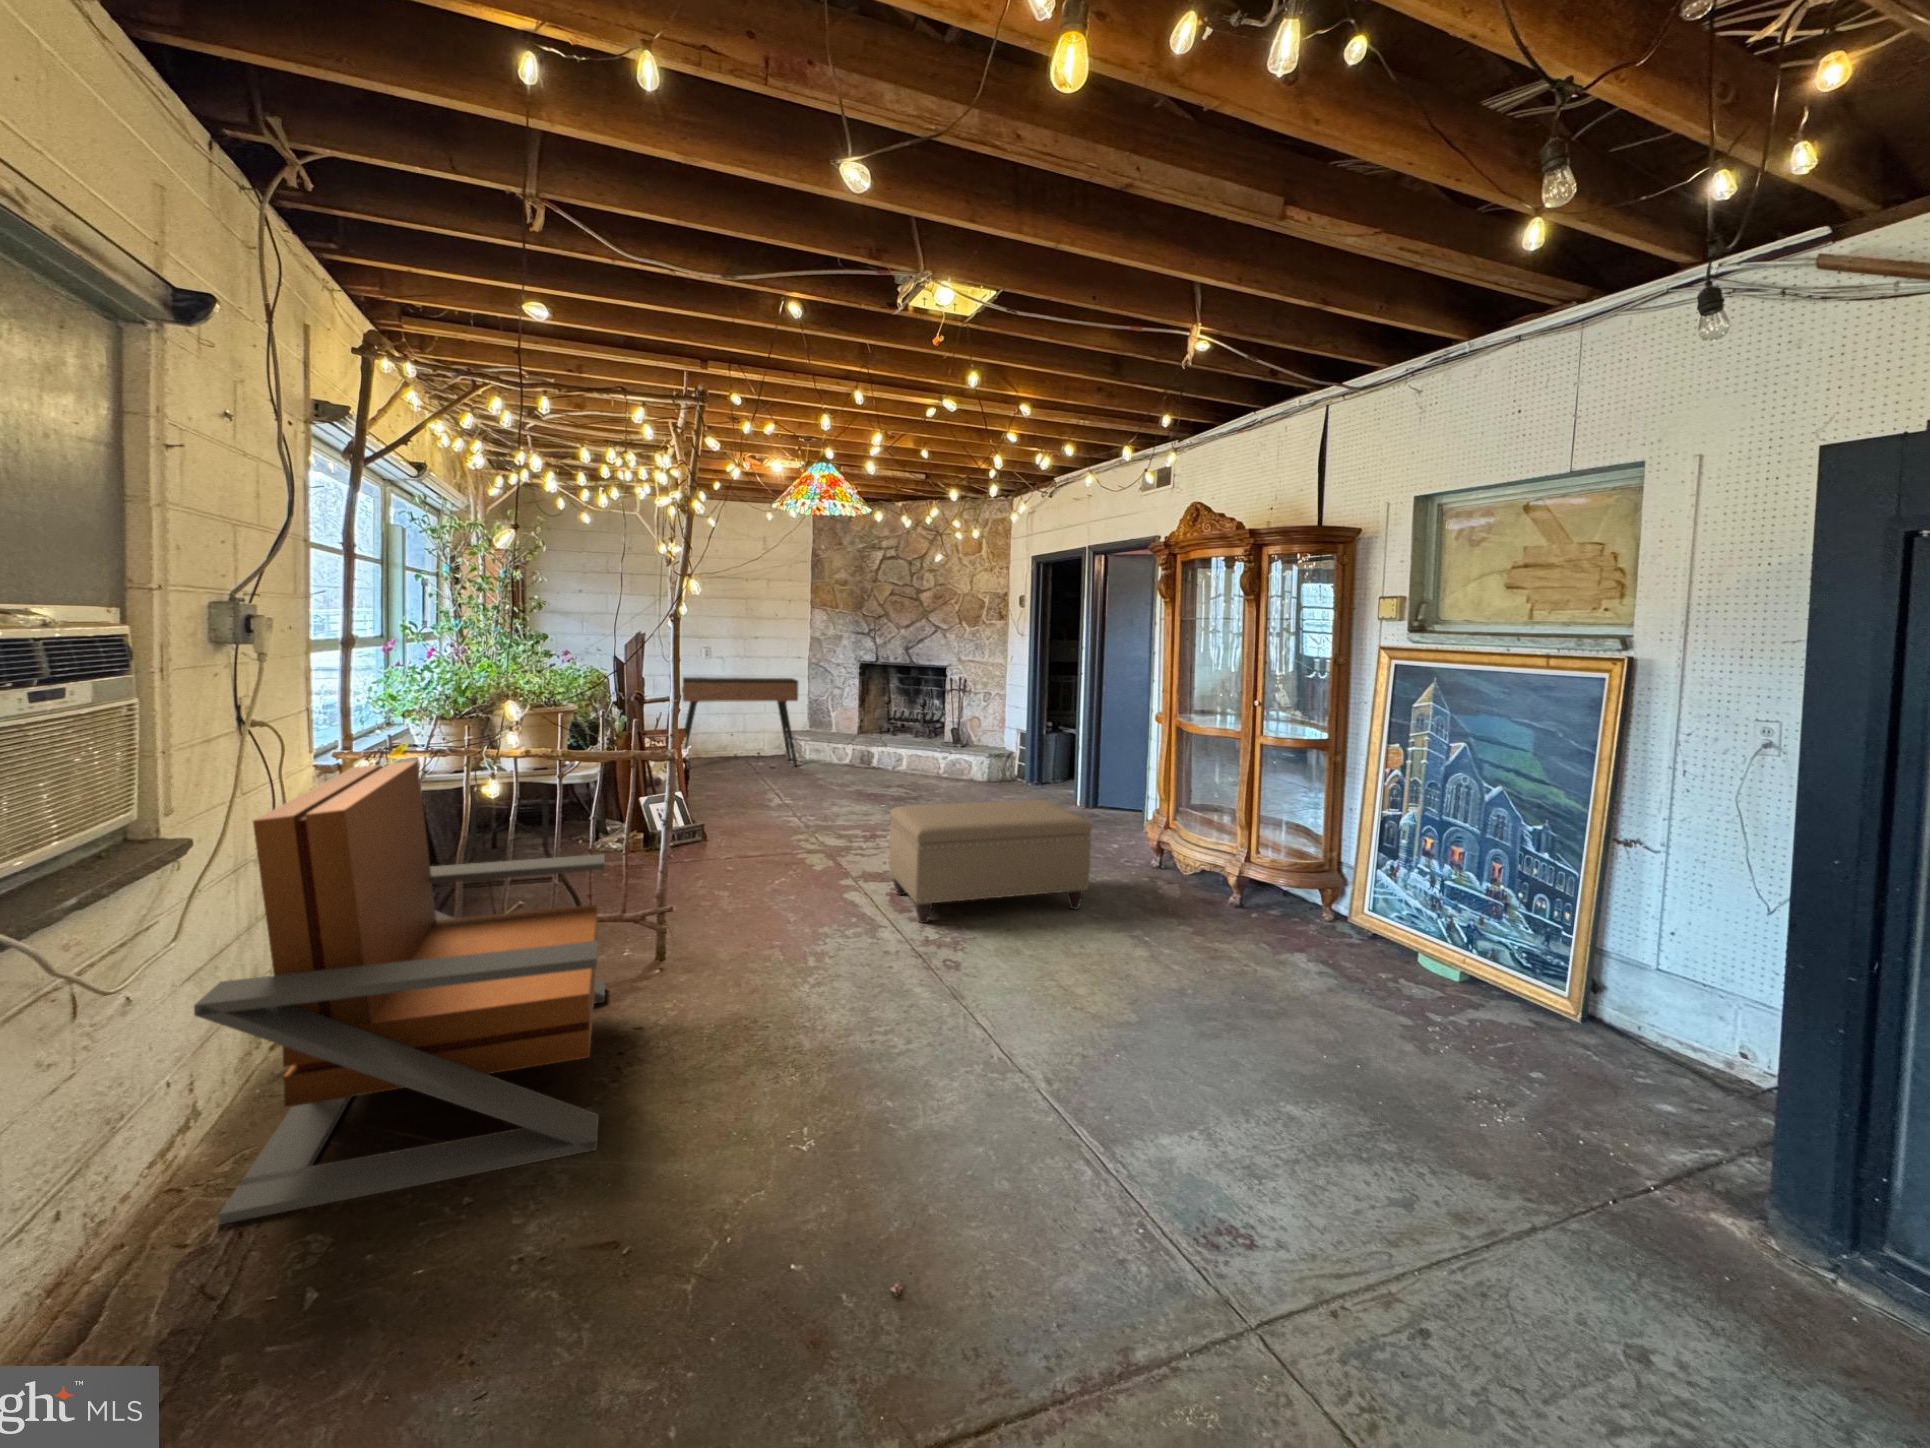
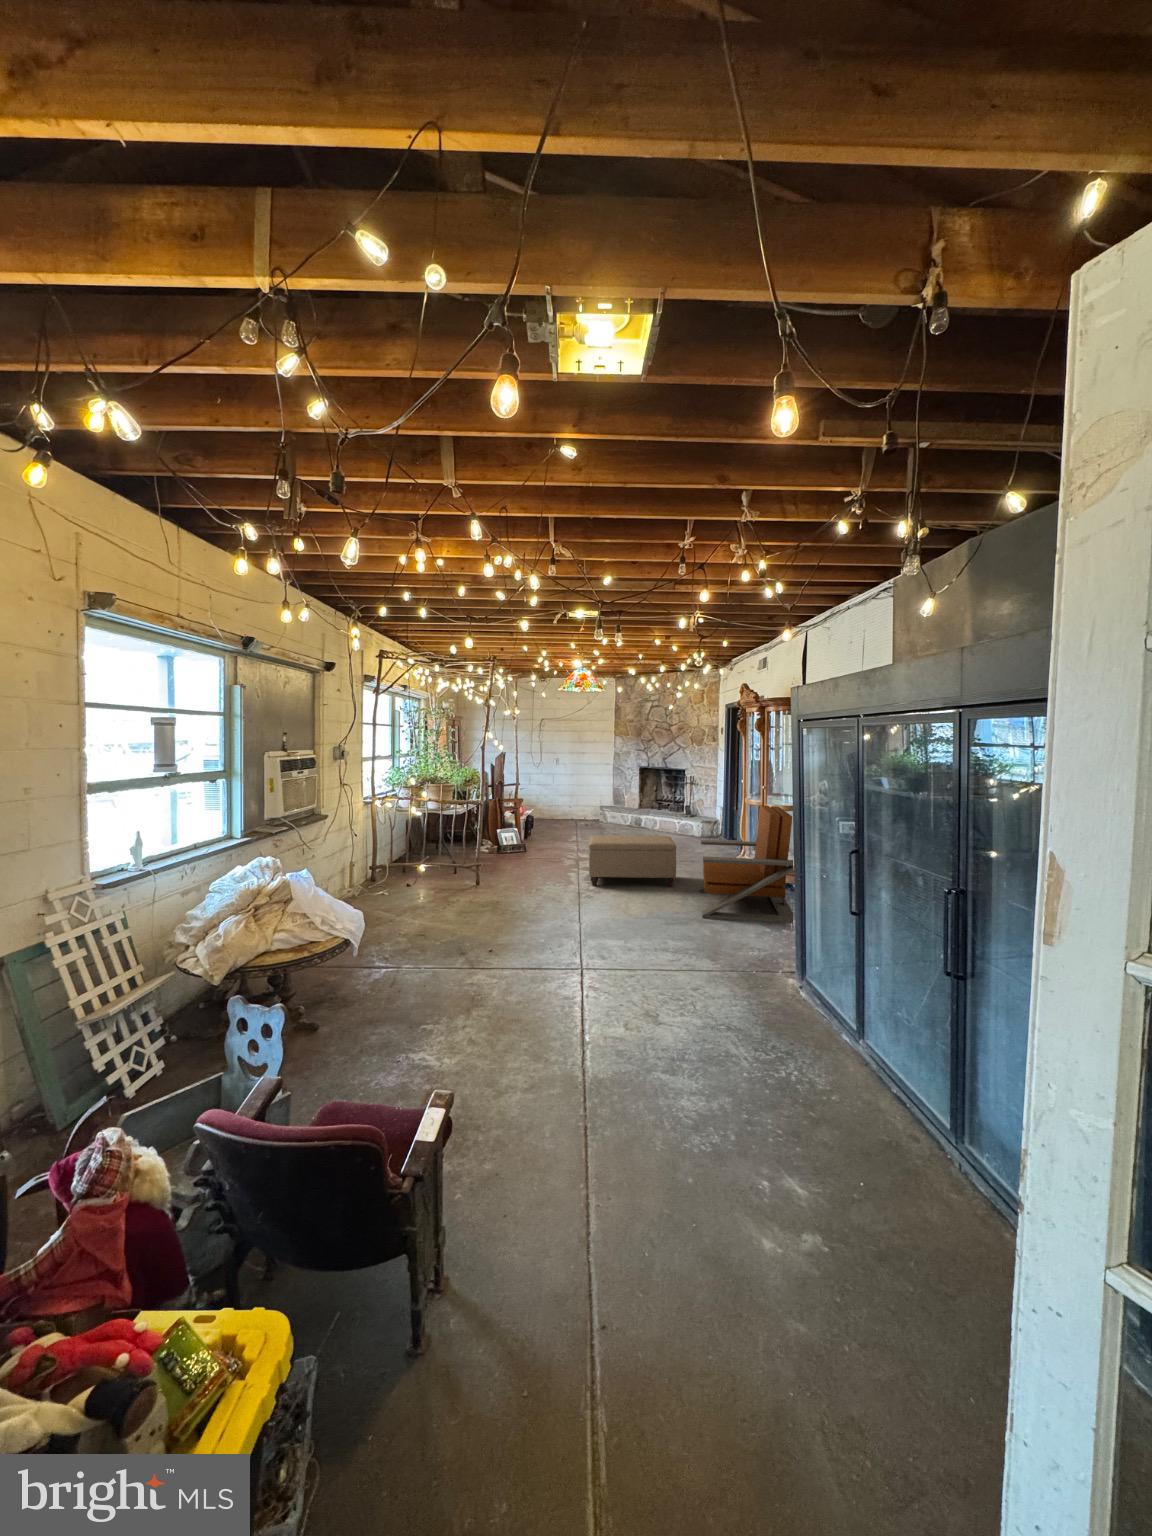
console table: present [682,677,798,766] -> none [538,777,600,825]
lounge chair: present [194,761,605,1224] -> present [700,805,794,923]

